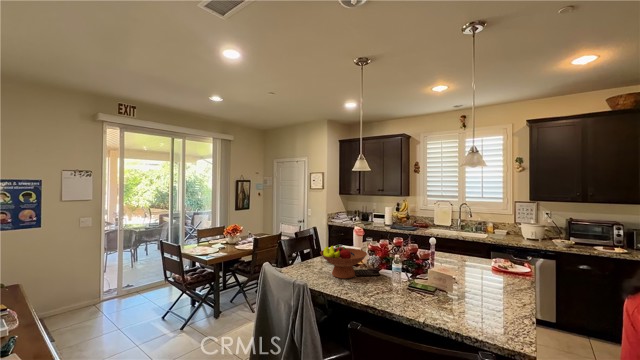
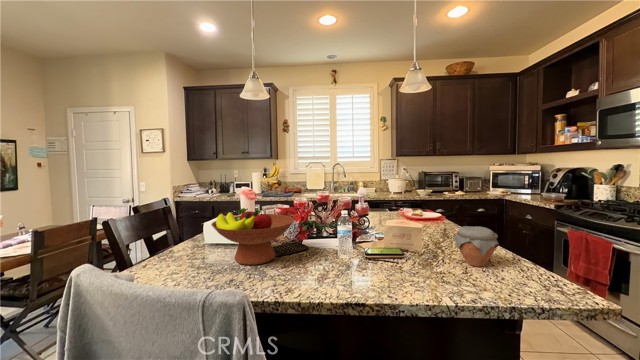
jar: none [465,279,496,311] -> present [454,226,499,267]

